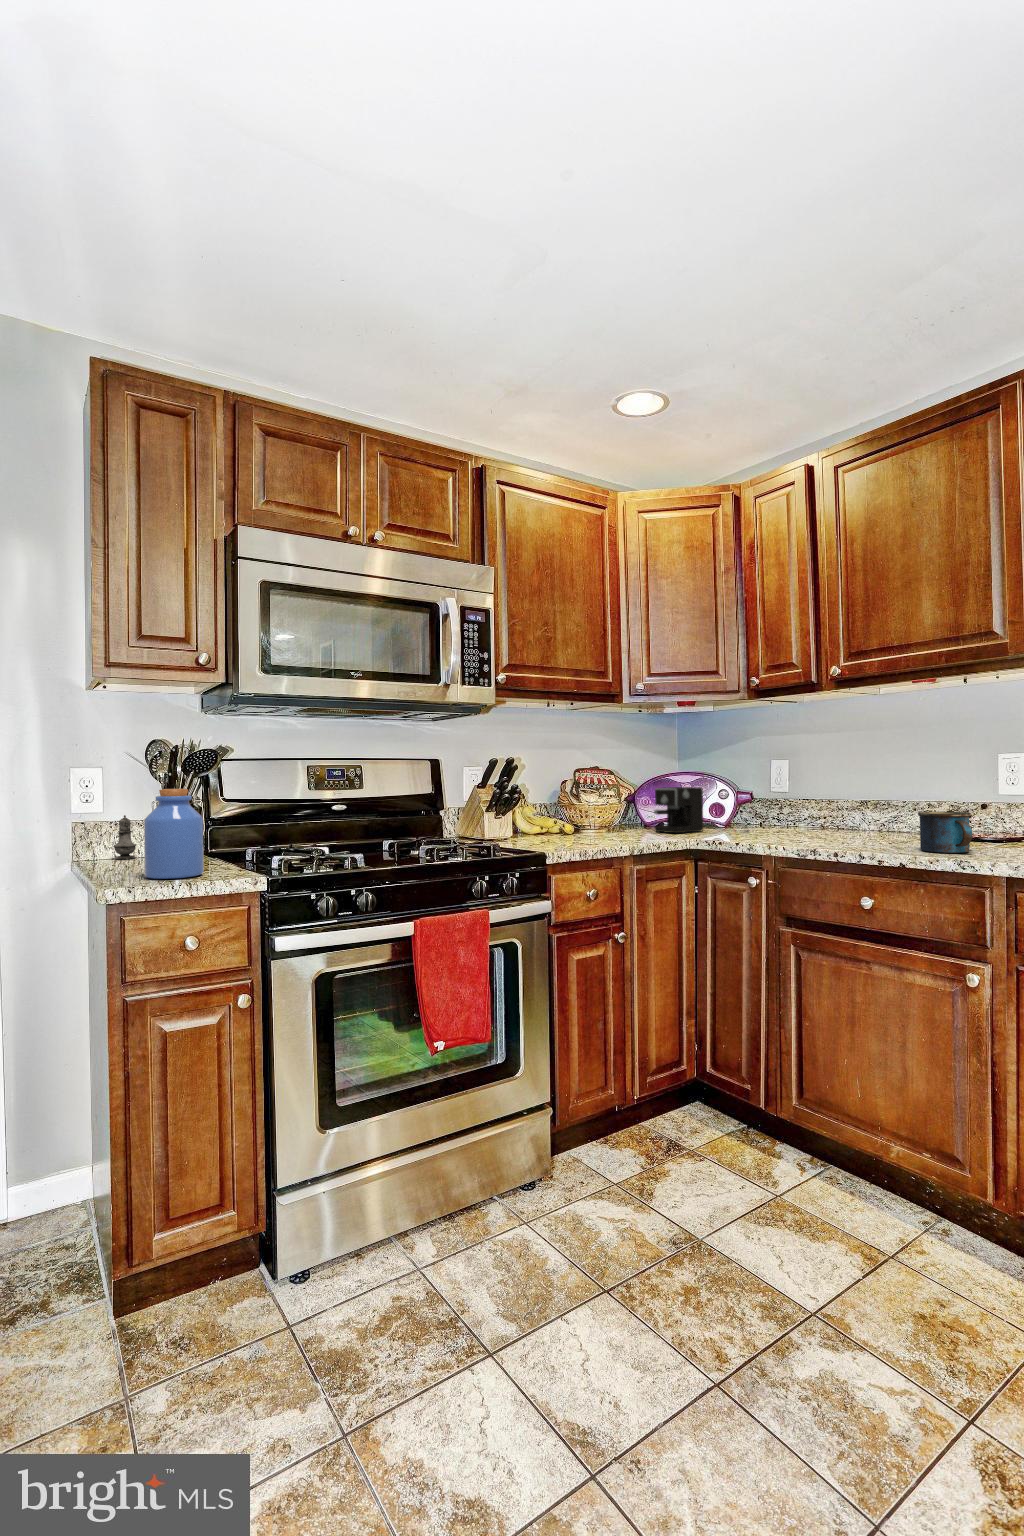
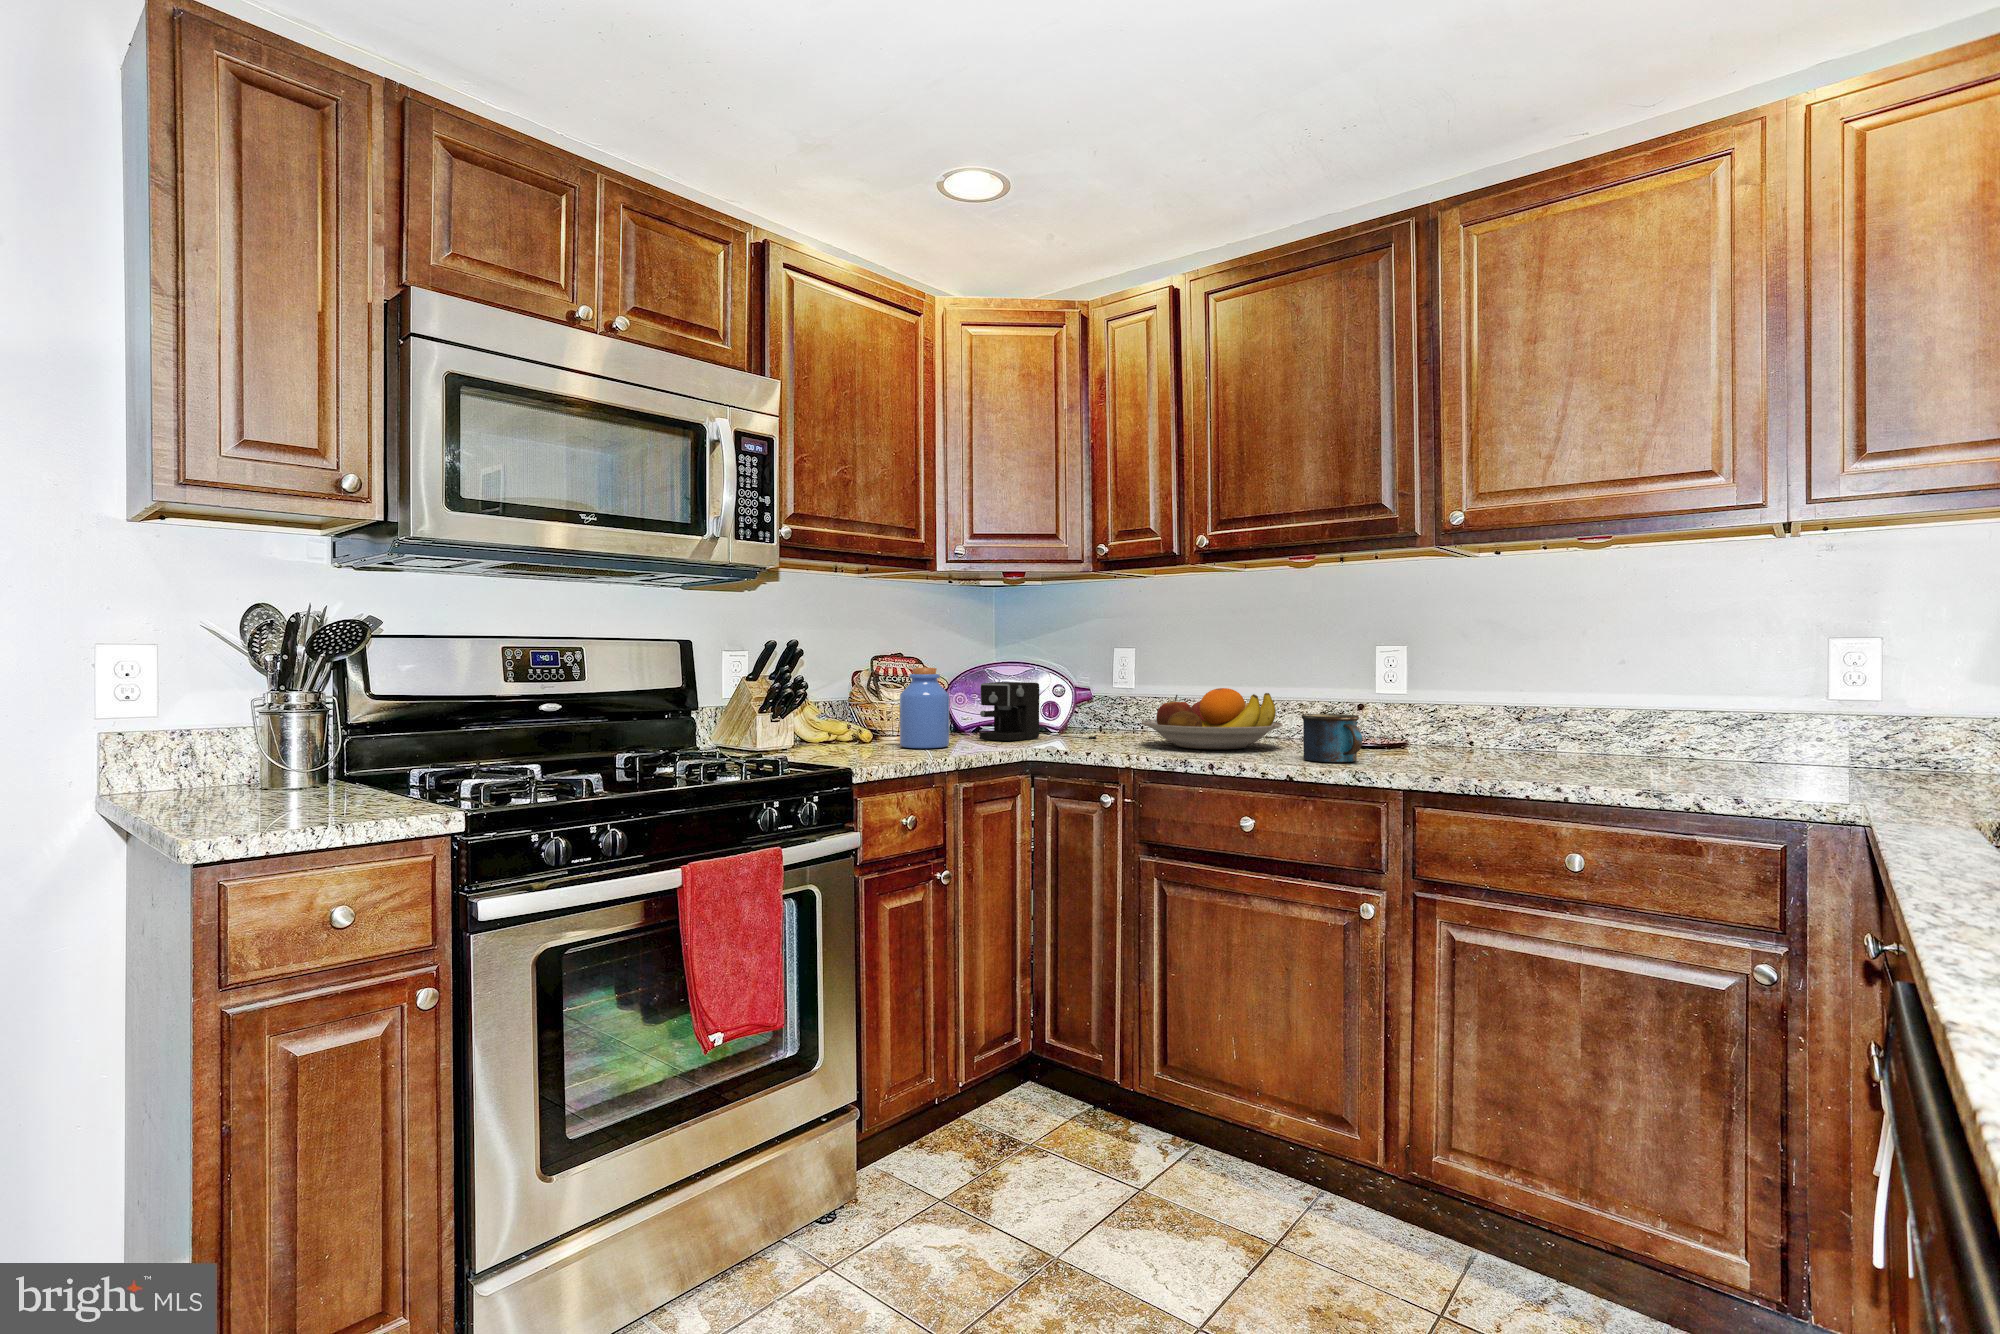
jar: present [144,789,204,879] -> present [900,668,949,748]
fruit bowl: none [784,790,908,841] -> present [1142,688,1283,749]
salt shaker: present [114,815,136,859] -> none [175,719,217,788]

